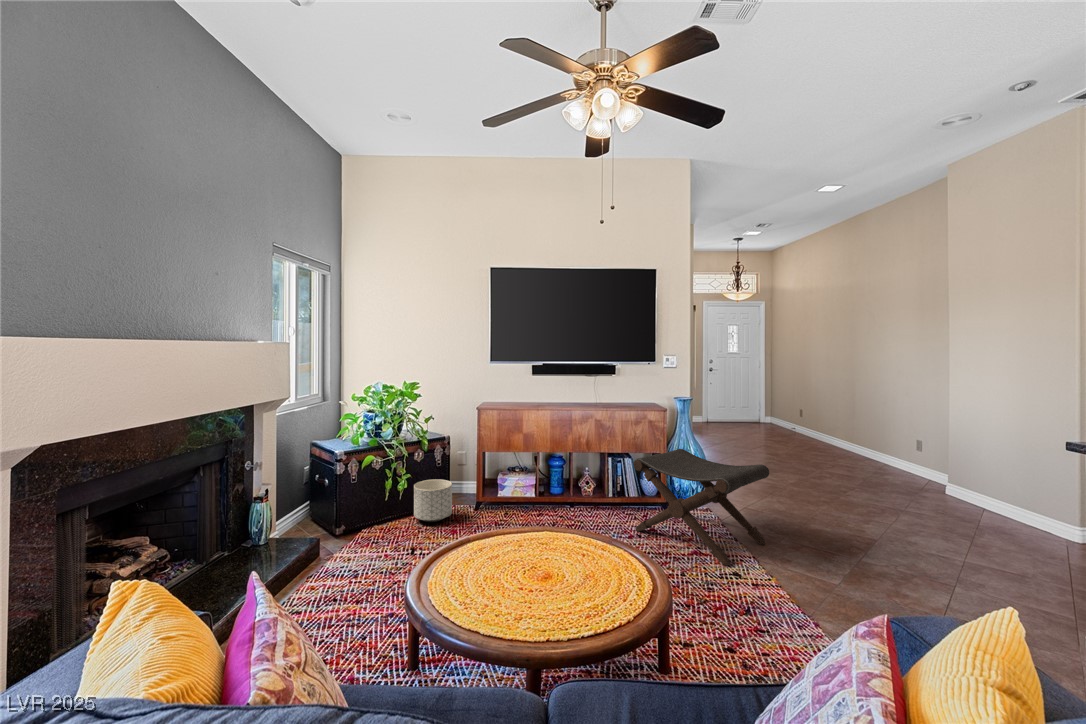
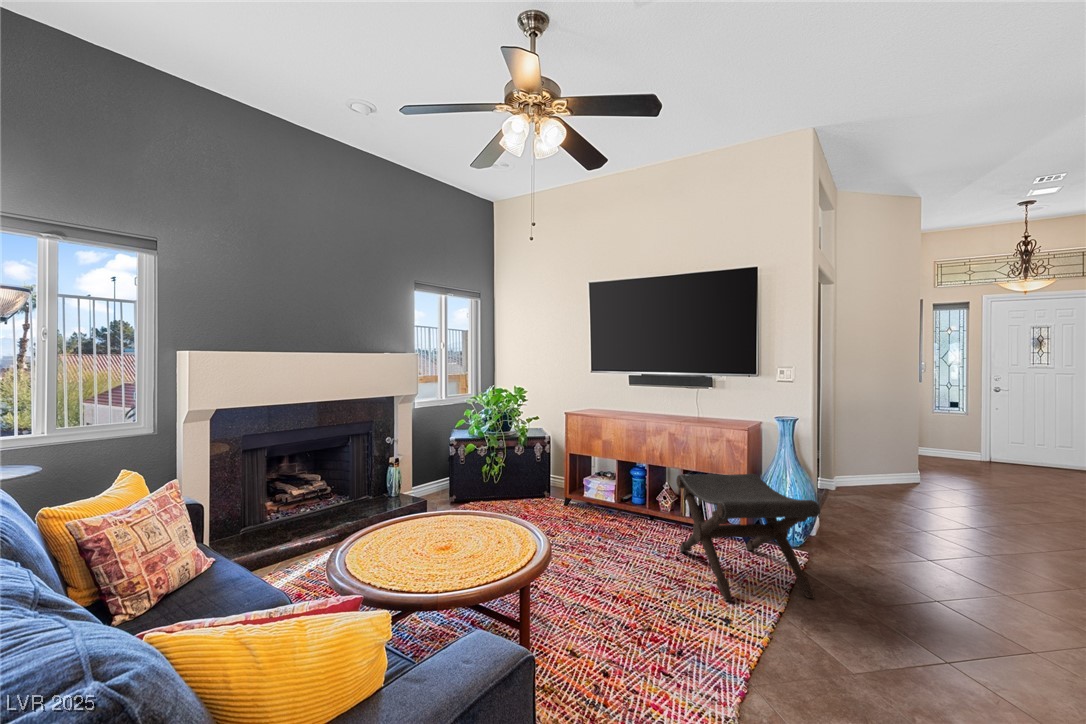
planter: present [414,479,452,522] -> none [506,471,537,506]

